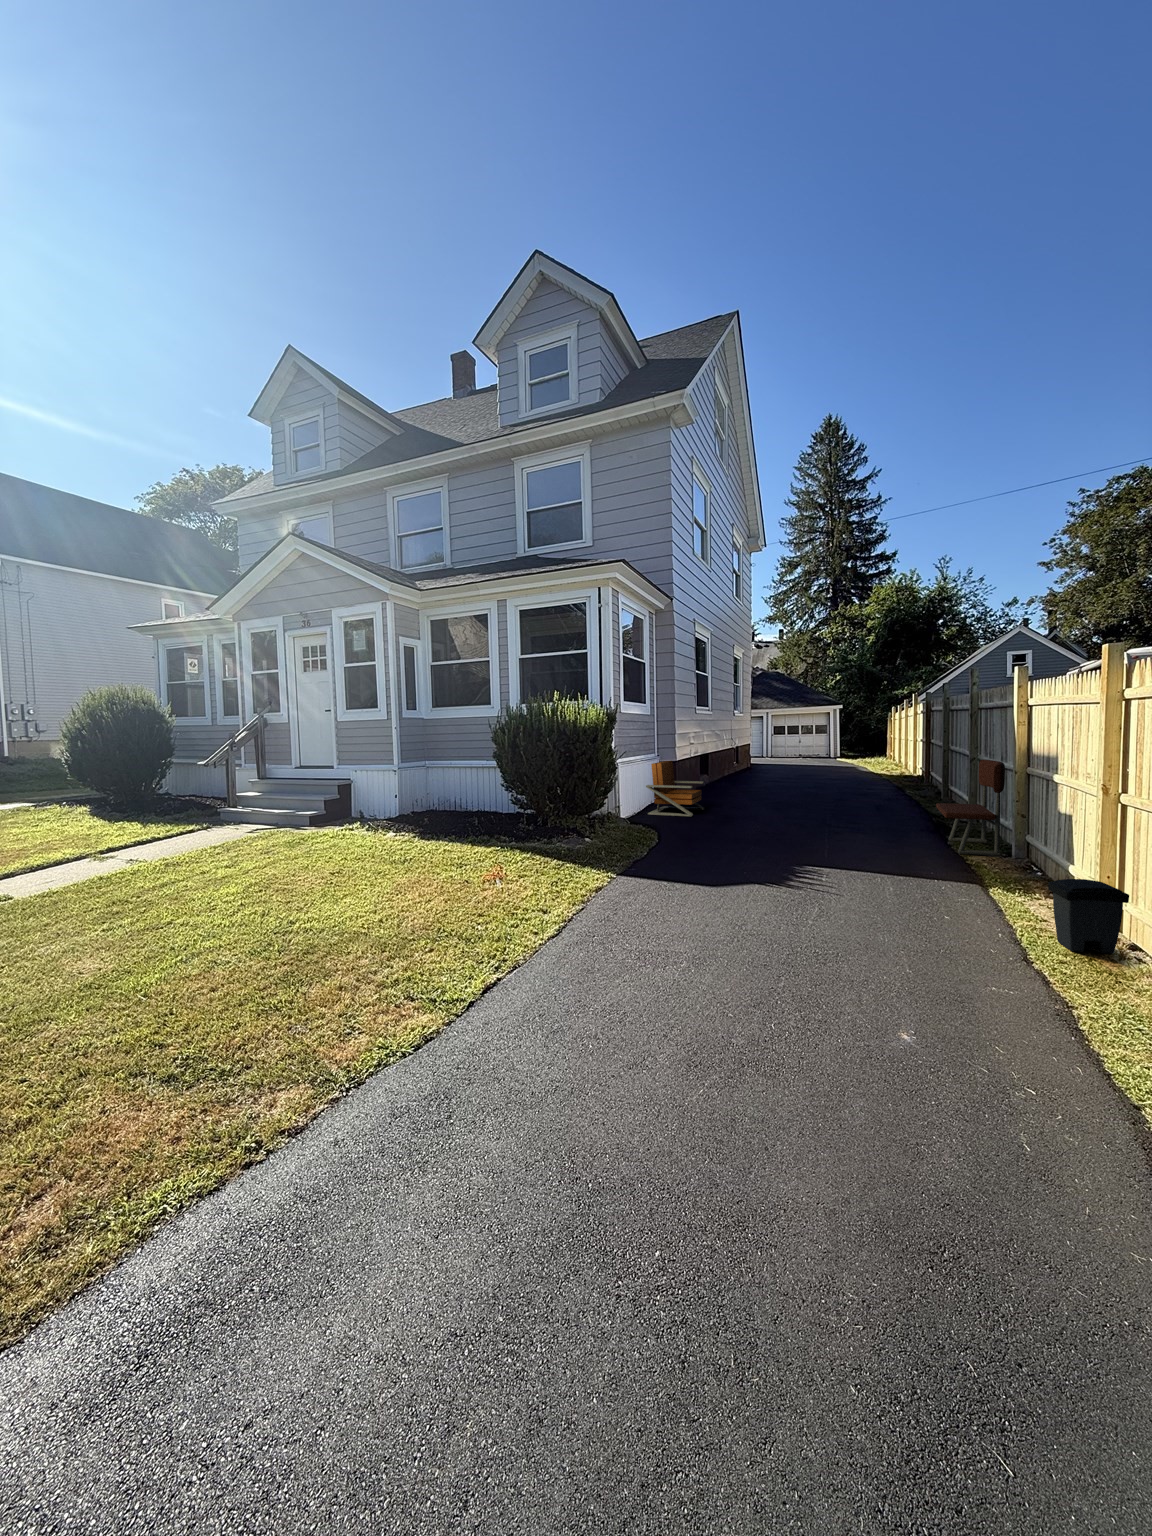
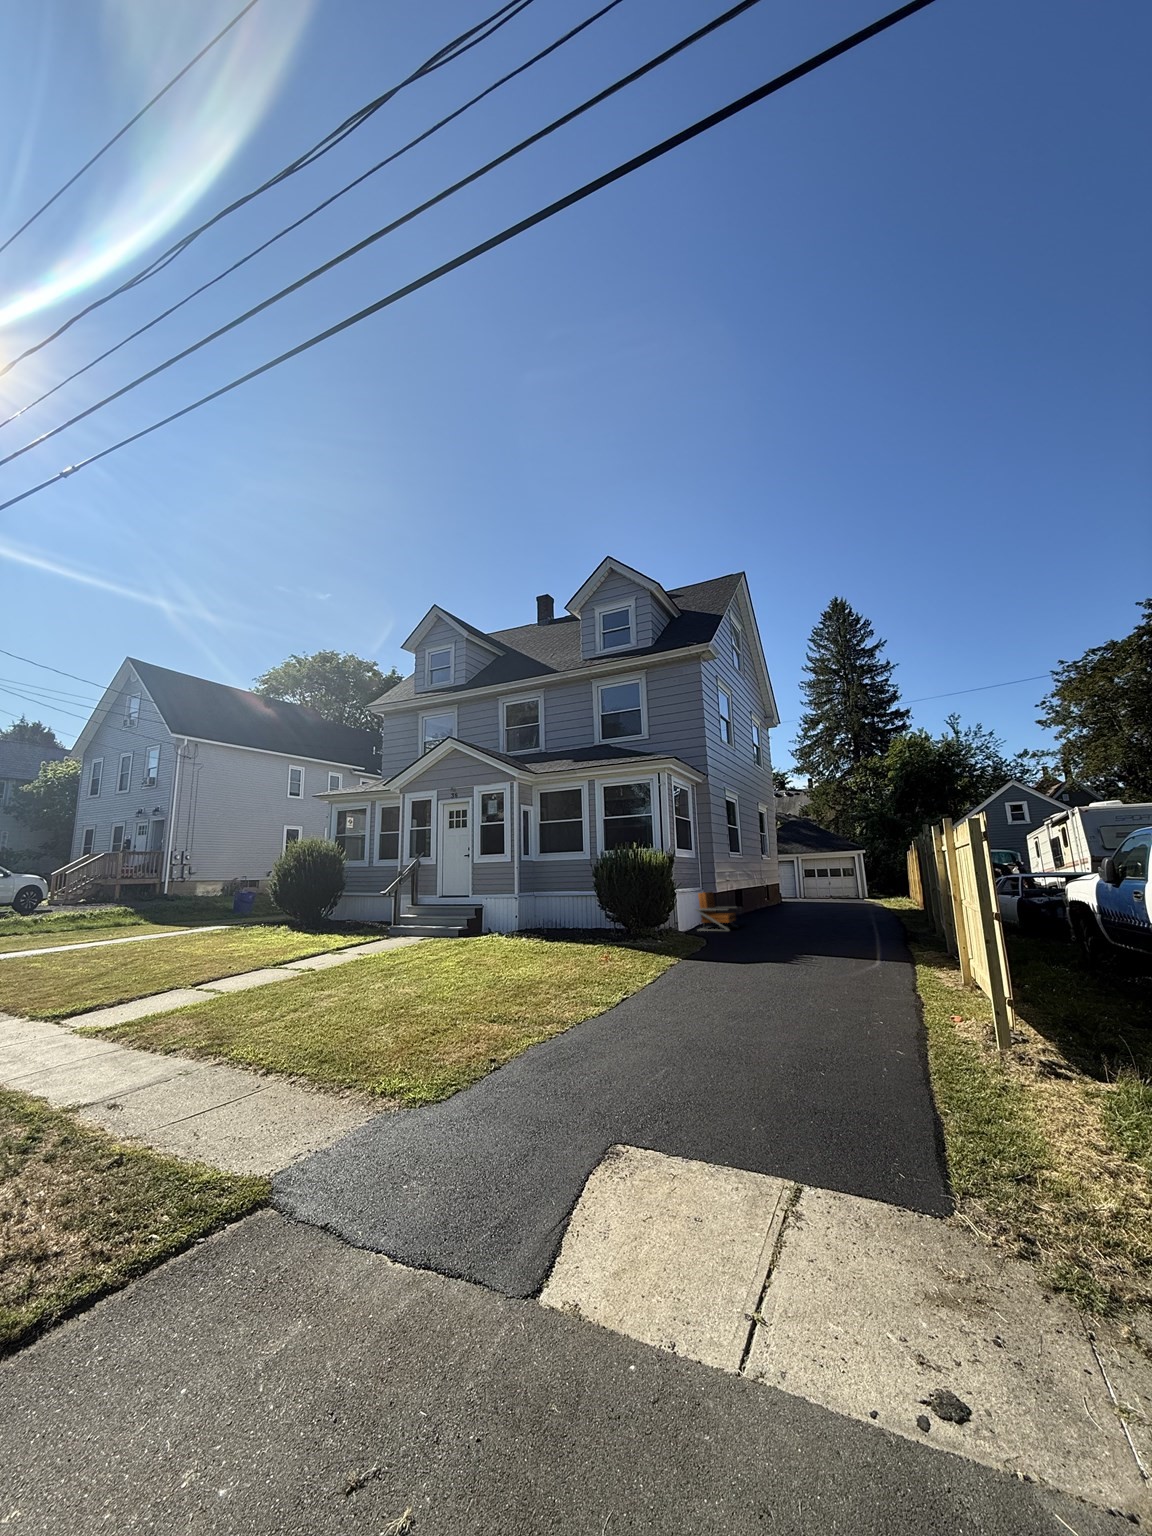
bench: present [936,760,1005,856] -> none [895,885,933,947]
trash can: present [1048,879,1129,954] -> none [920,941,955,979]

